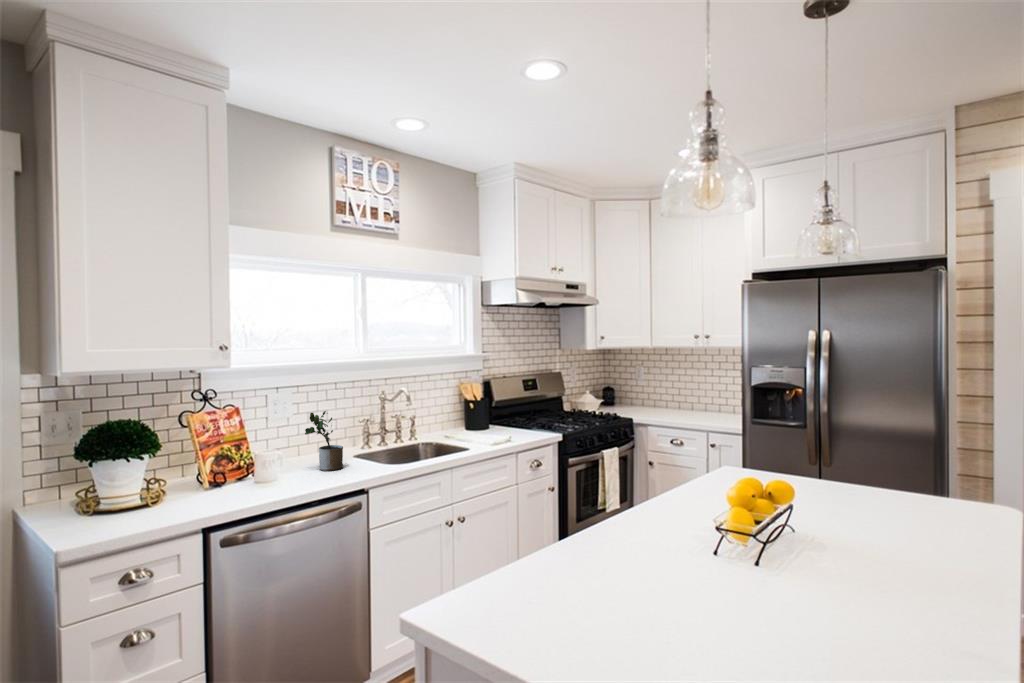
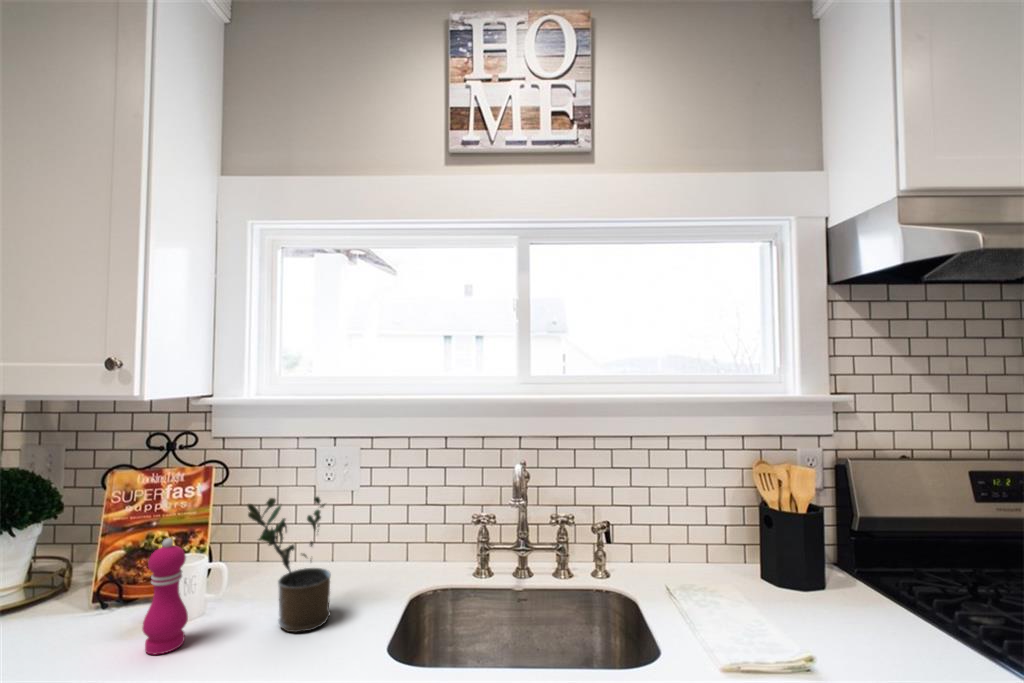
pepper mill: none [284,431,304,484] -> present [142,538,188,655]

